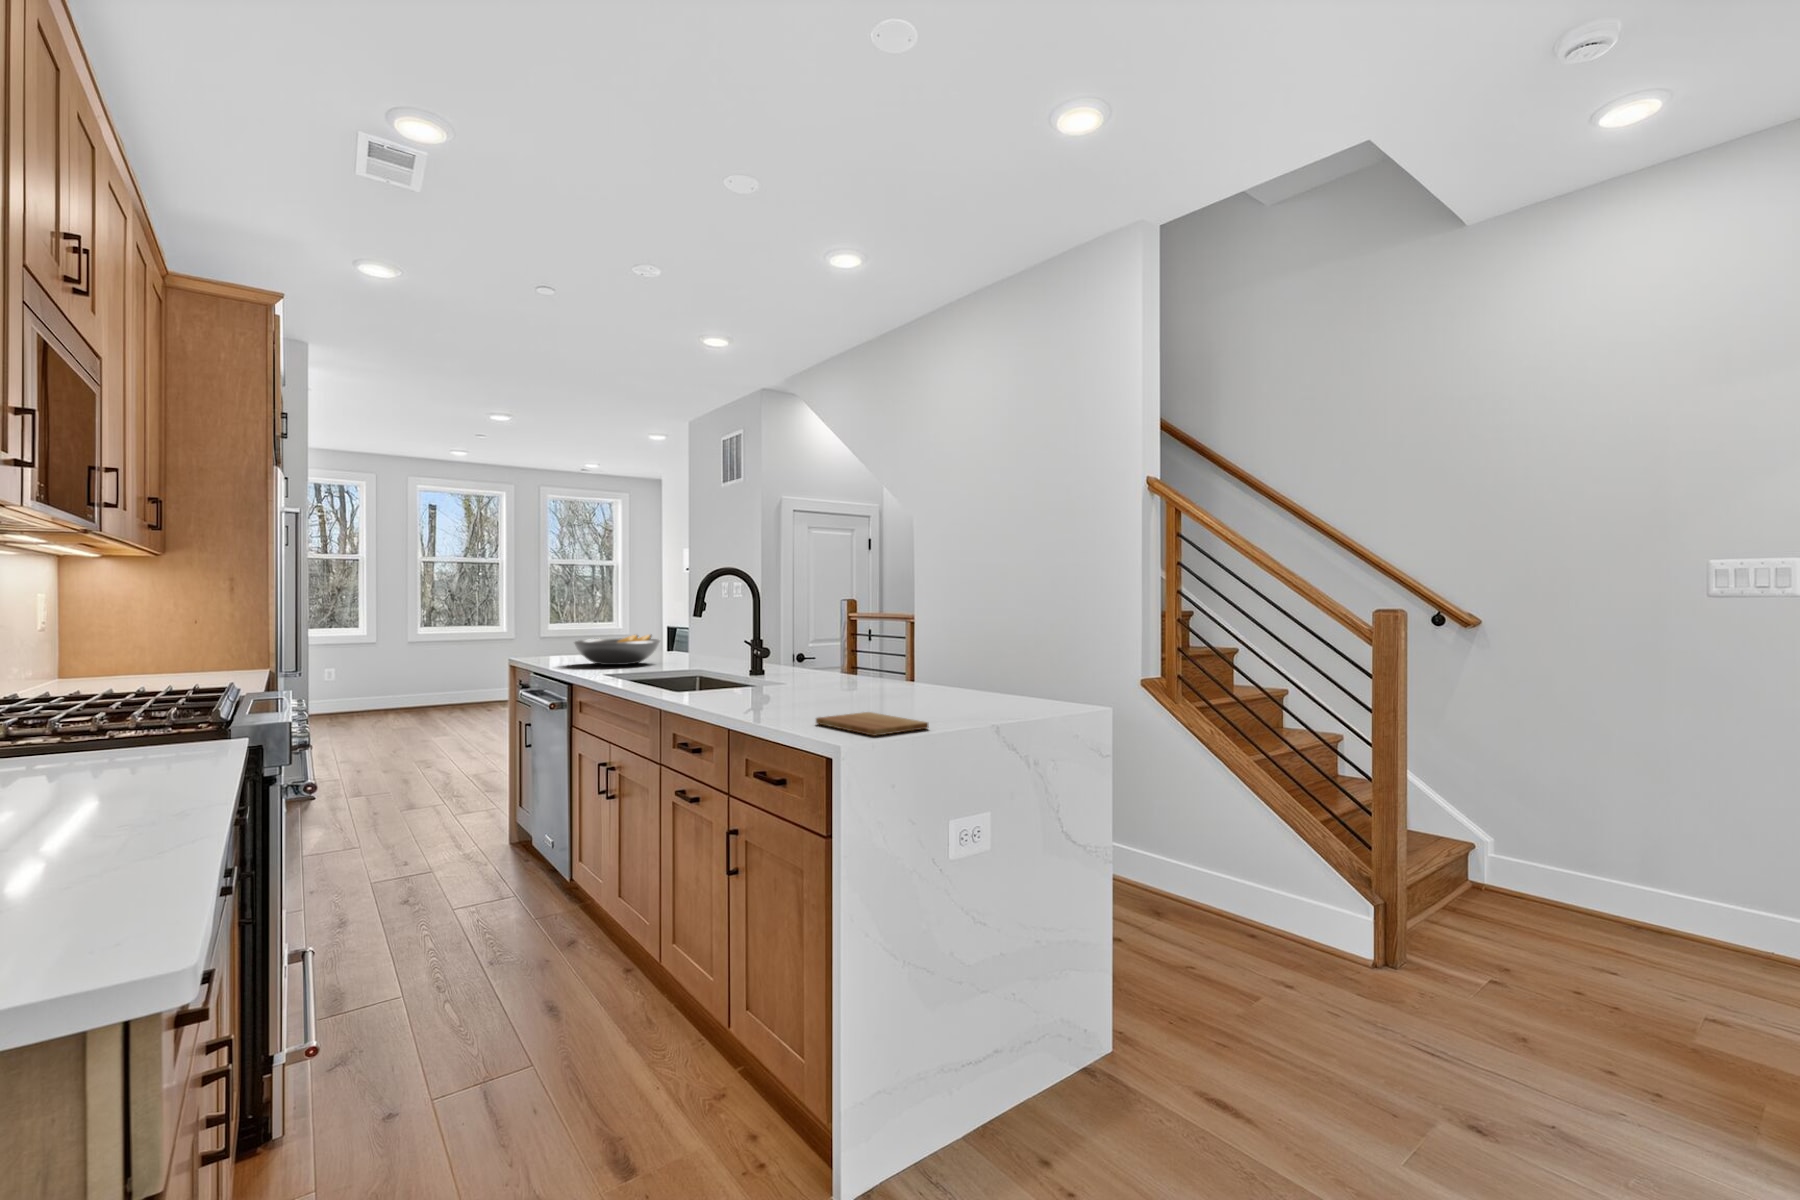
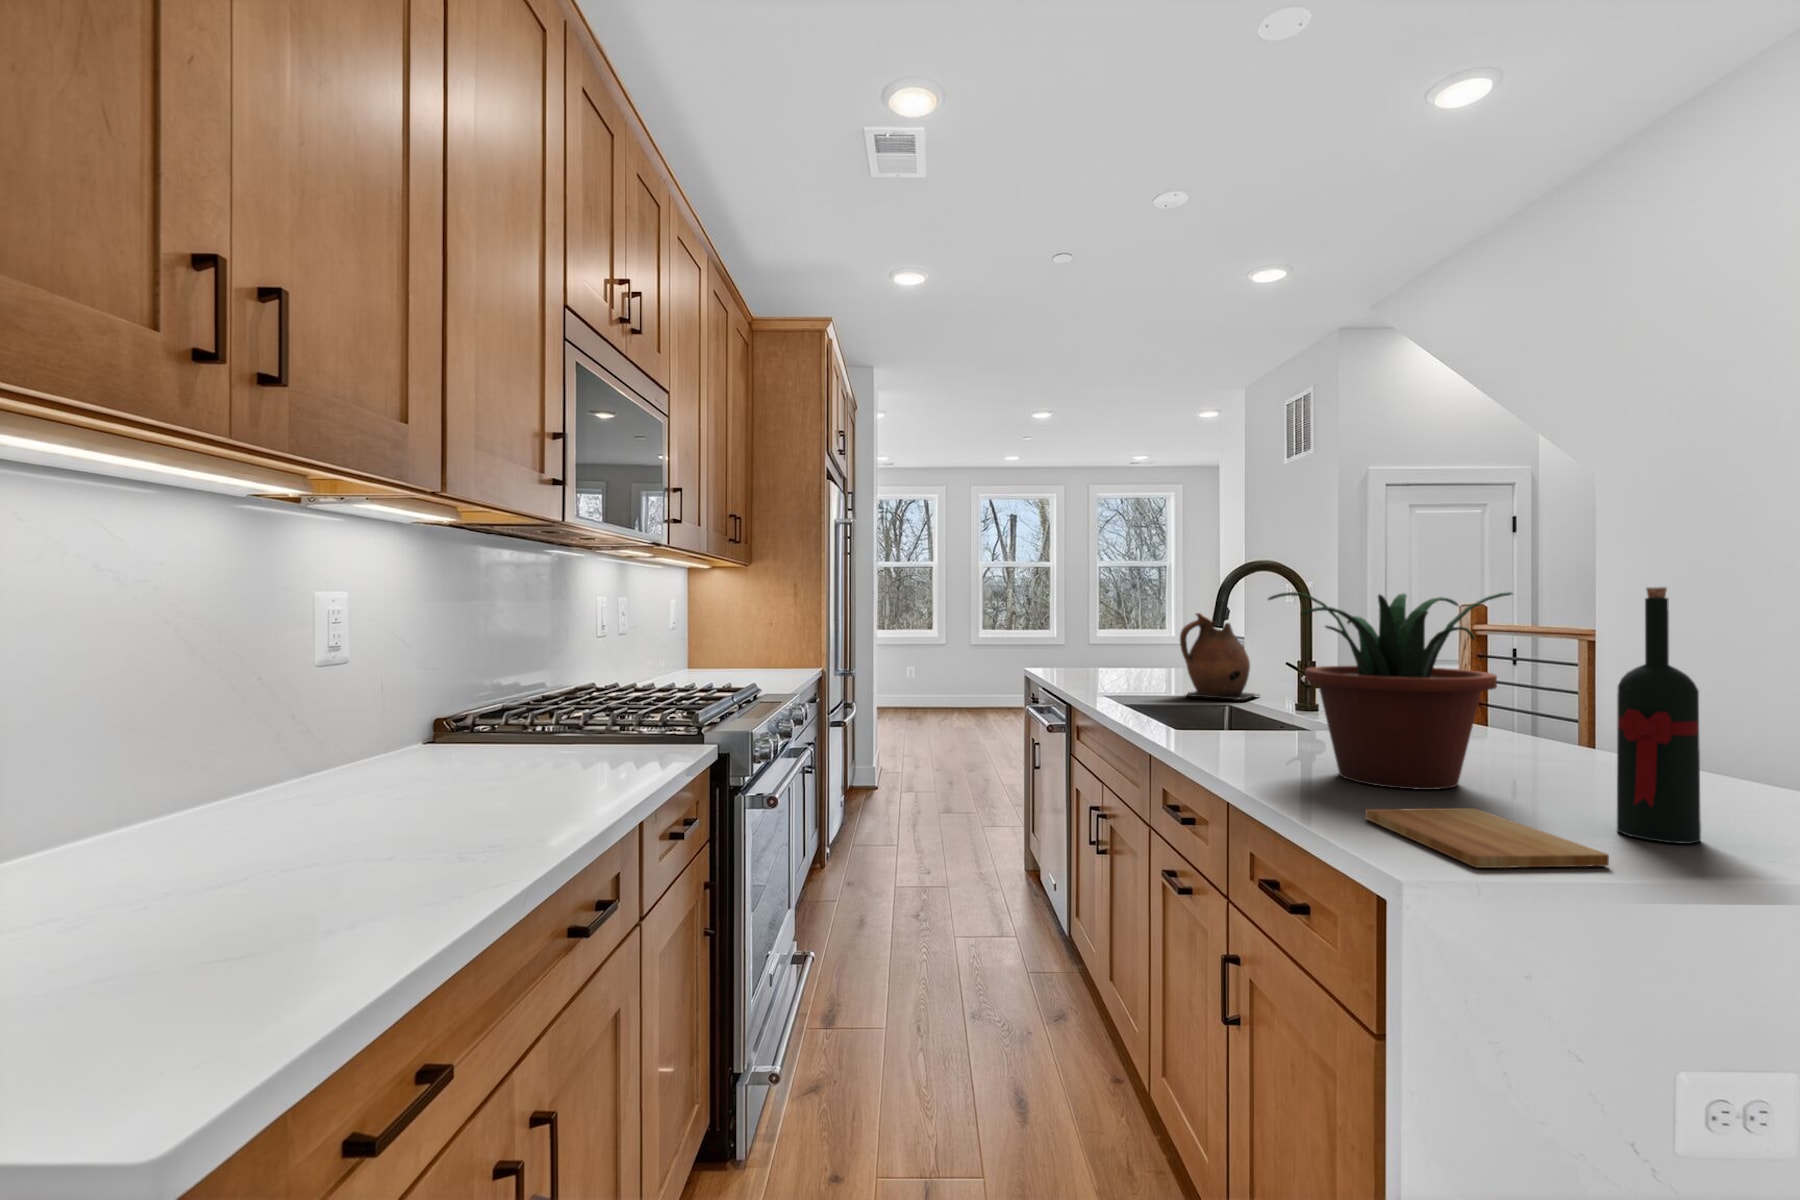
wine bottle: none [931,587,964,717] -> present [1617,587,1701,844]
potted plant: none [749,589,884,709] -> present [1268,592,1512,790]
ceramic pitcher: none [663,606,722,672] -> present [1180,613,1259,700]
fruit bowl: present [575,634,660,665] -> none [1084,647,1186,683]

